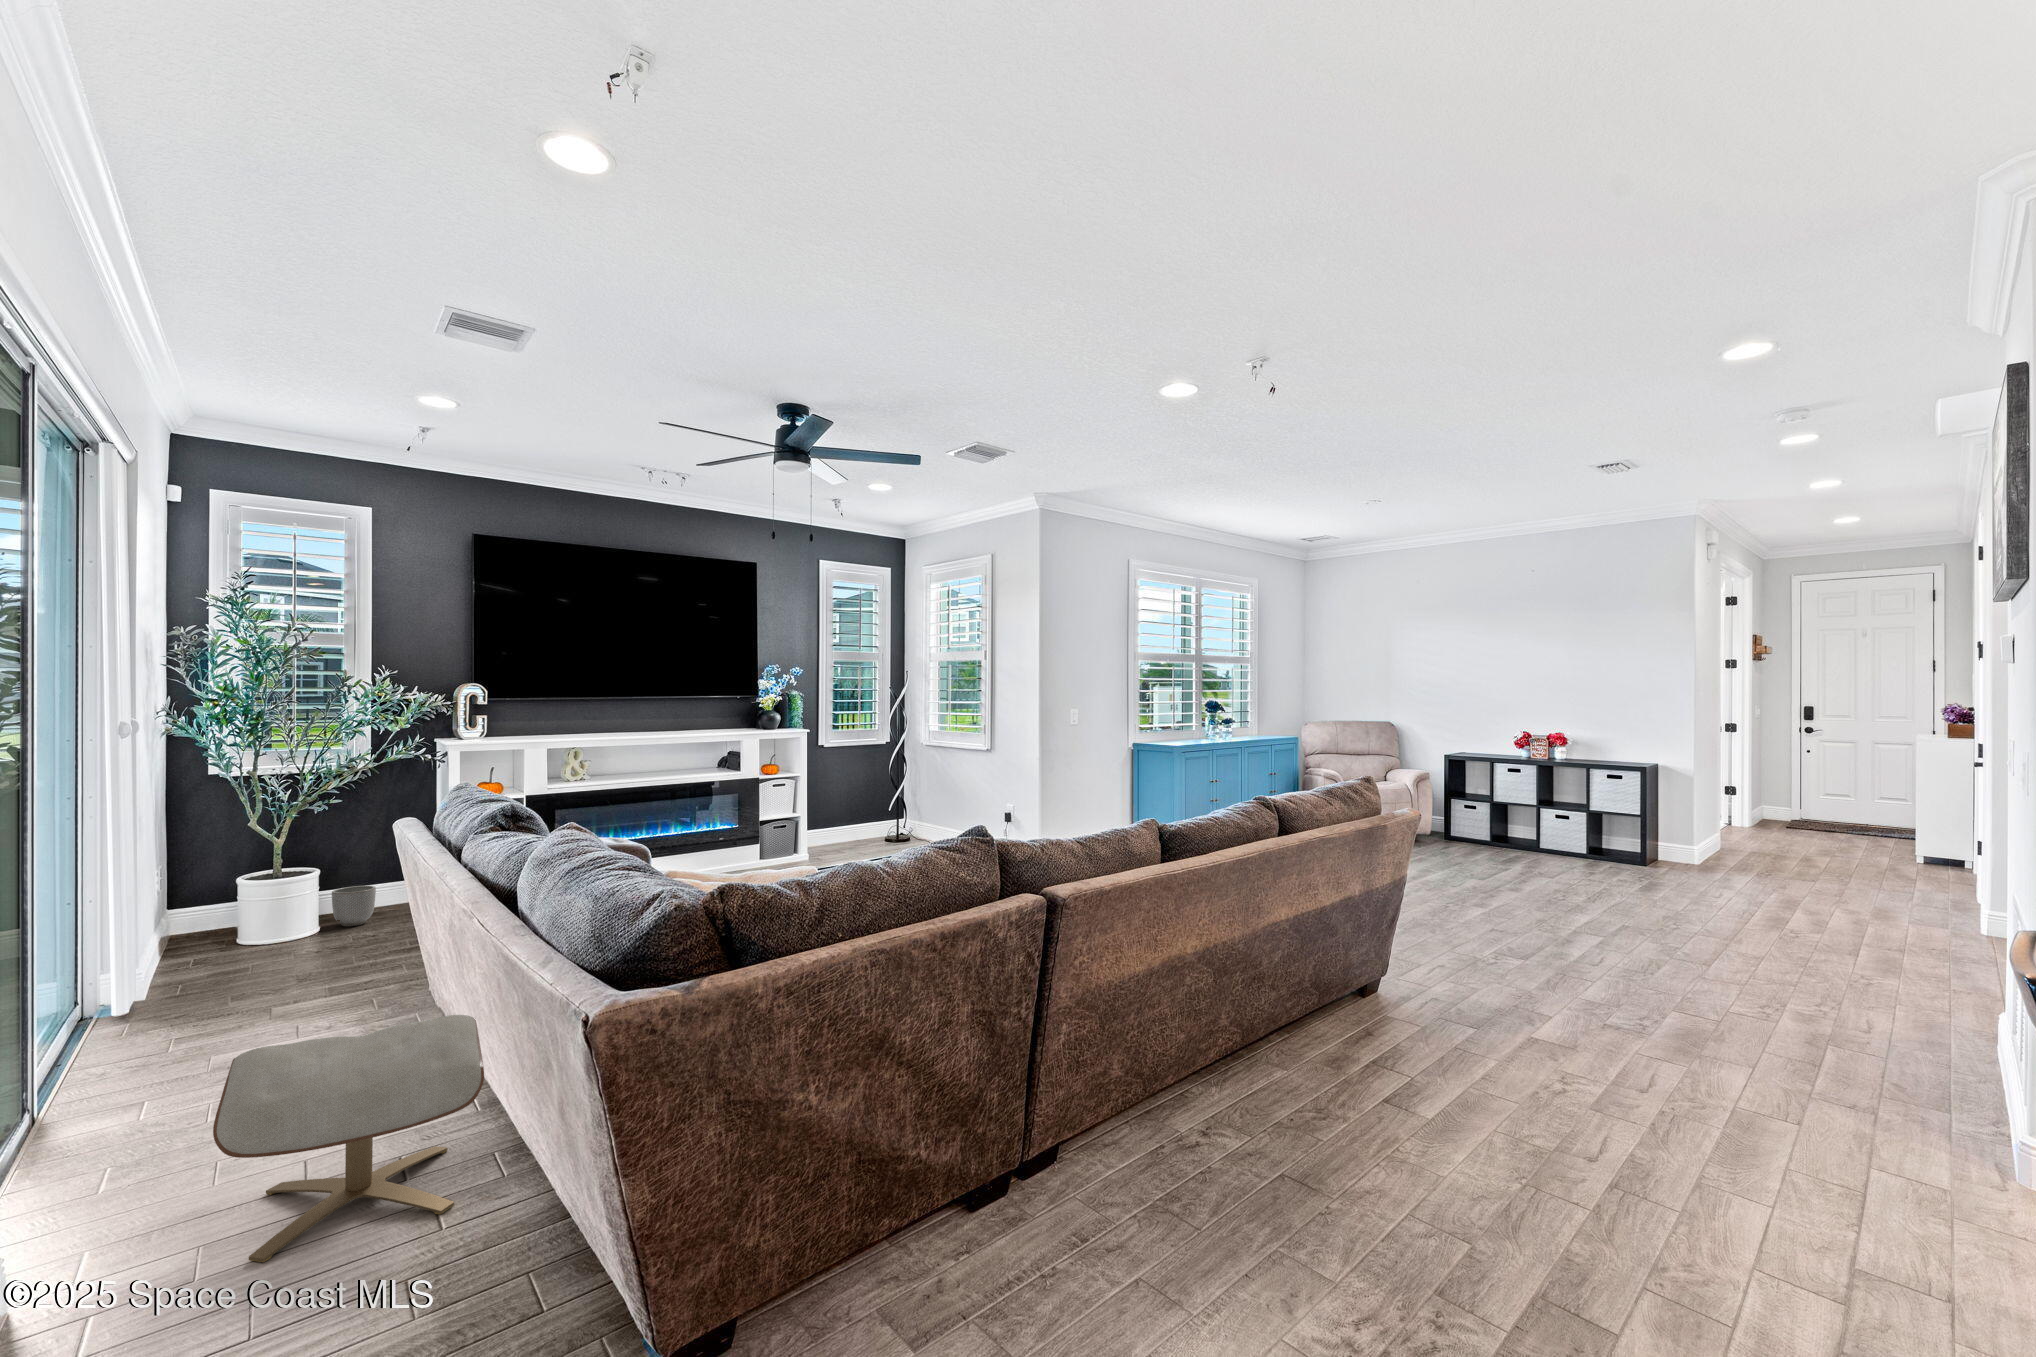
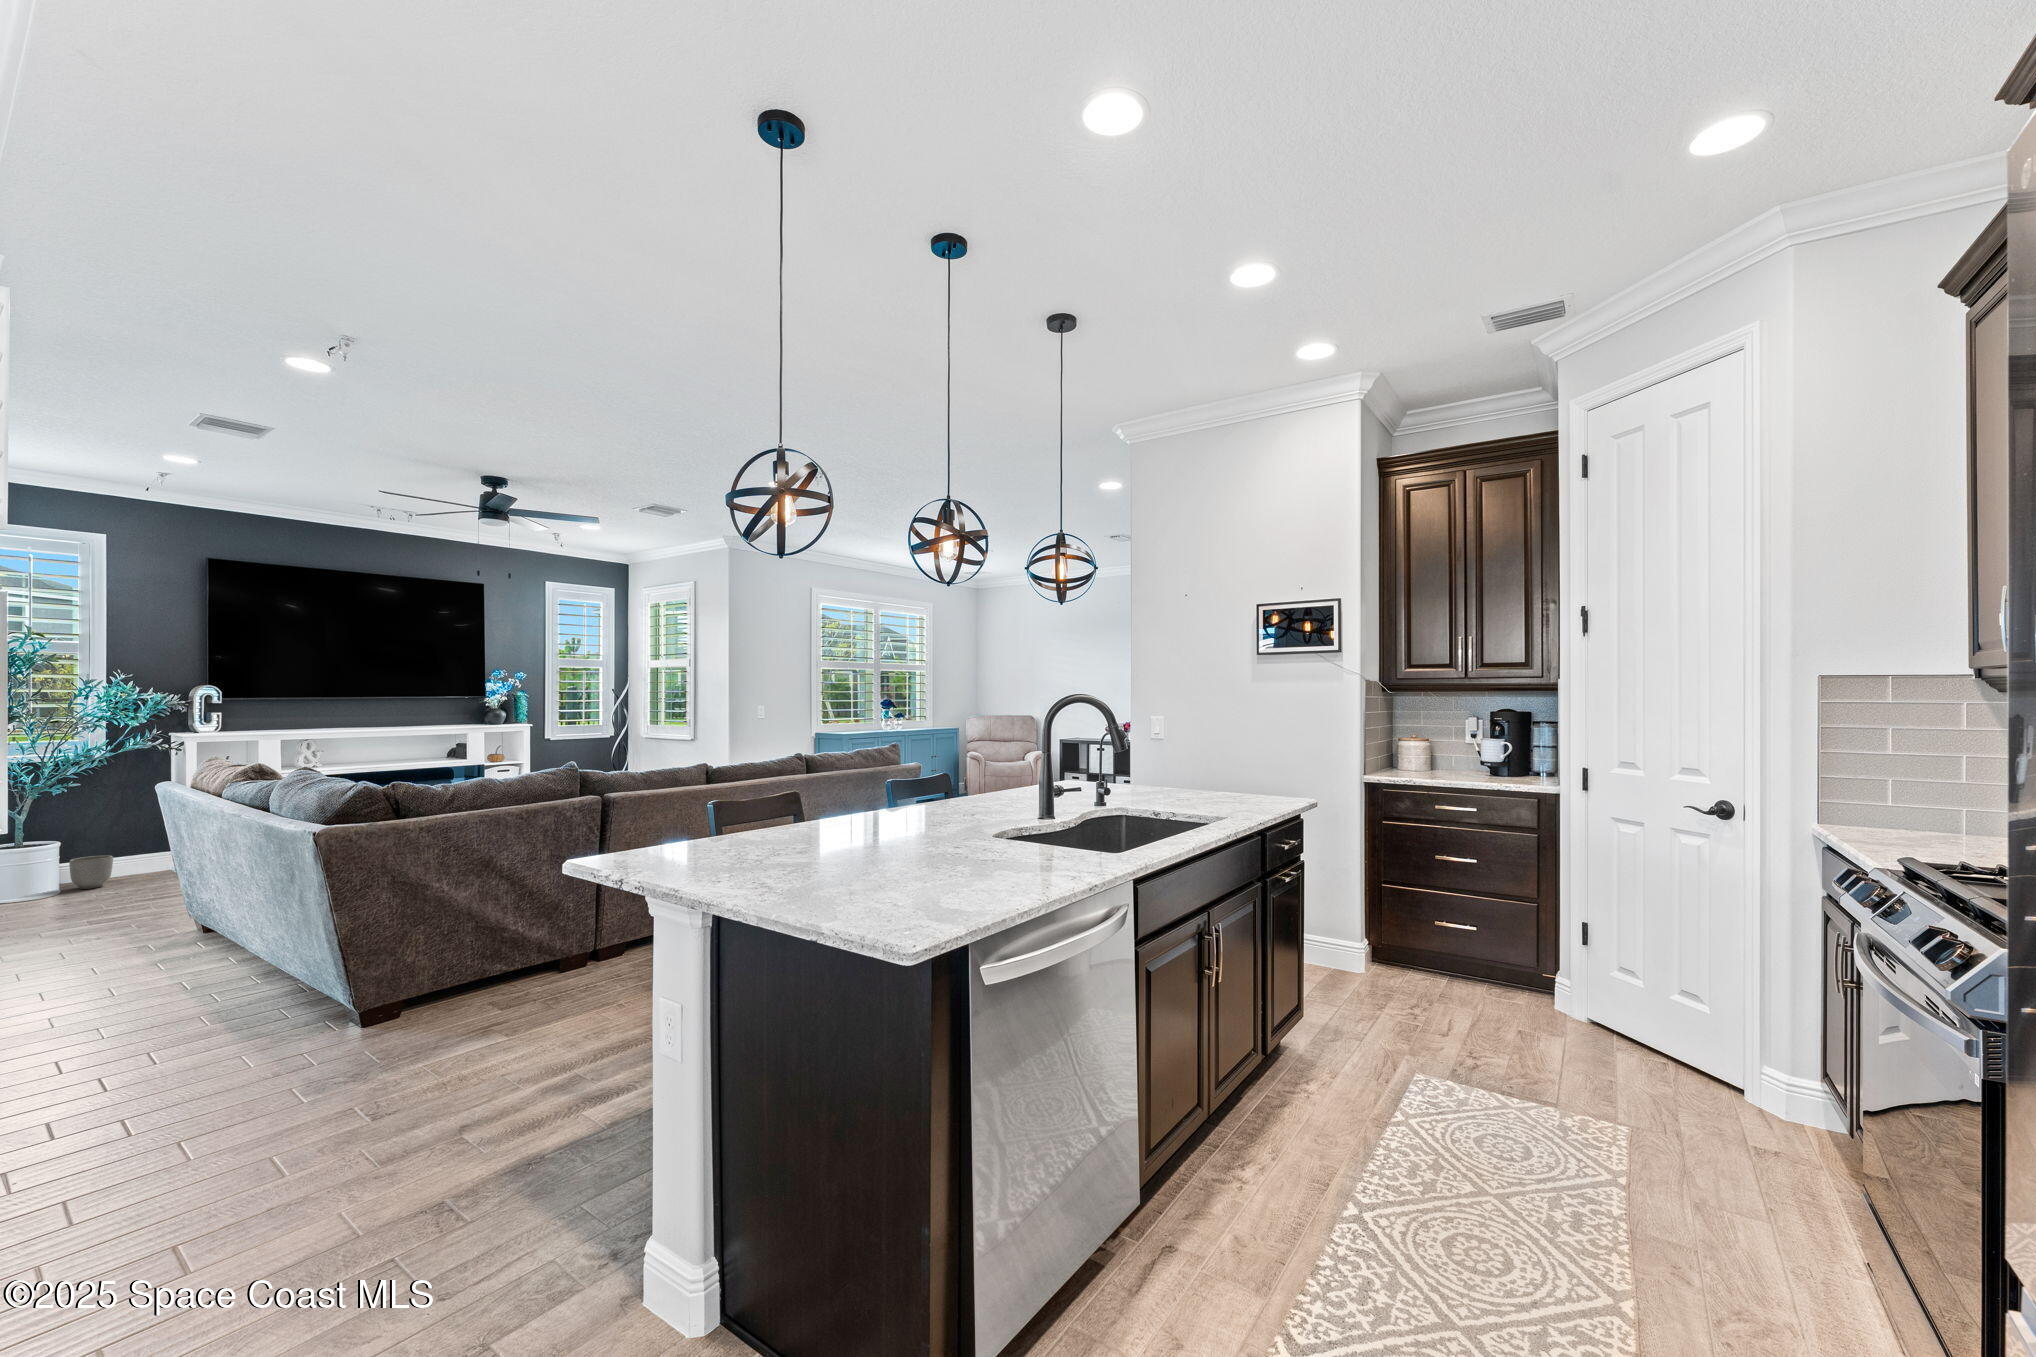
ottoman: present [213,1015,484,1262] -> none [39,905,230,1043]

